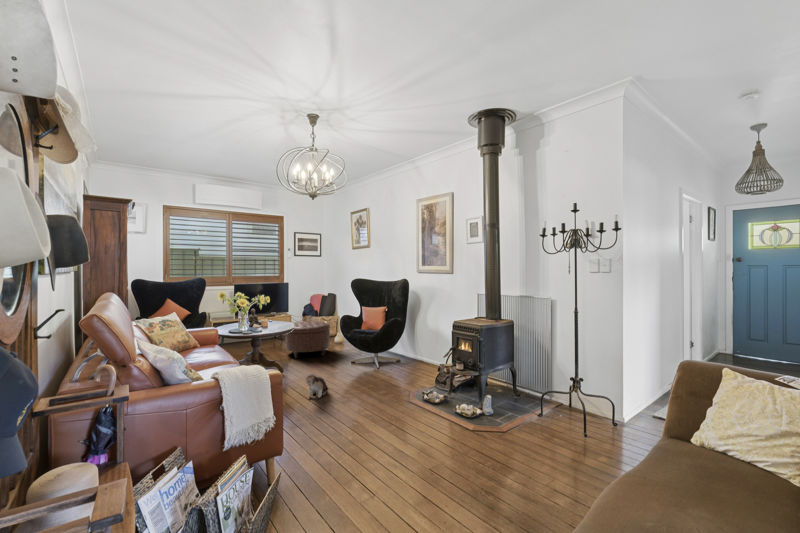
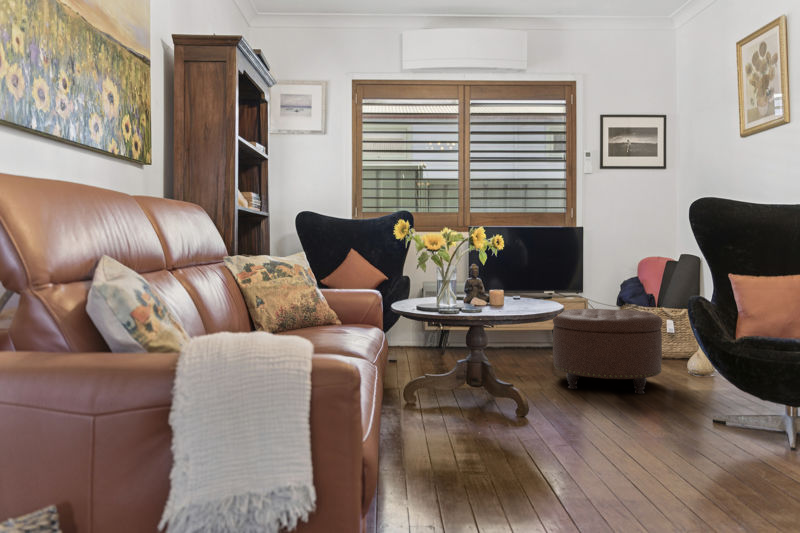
plush toy: present [305,374,327,398] -> none [512,420,602,494]

